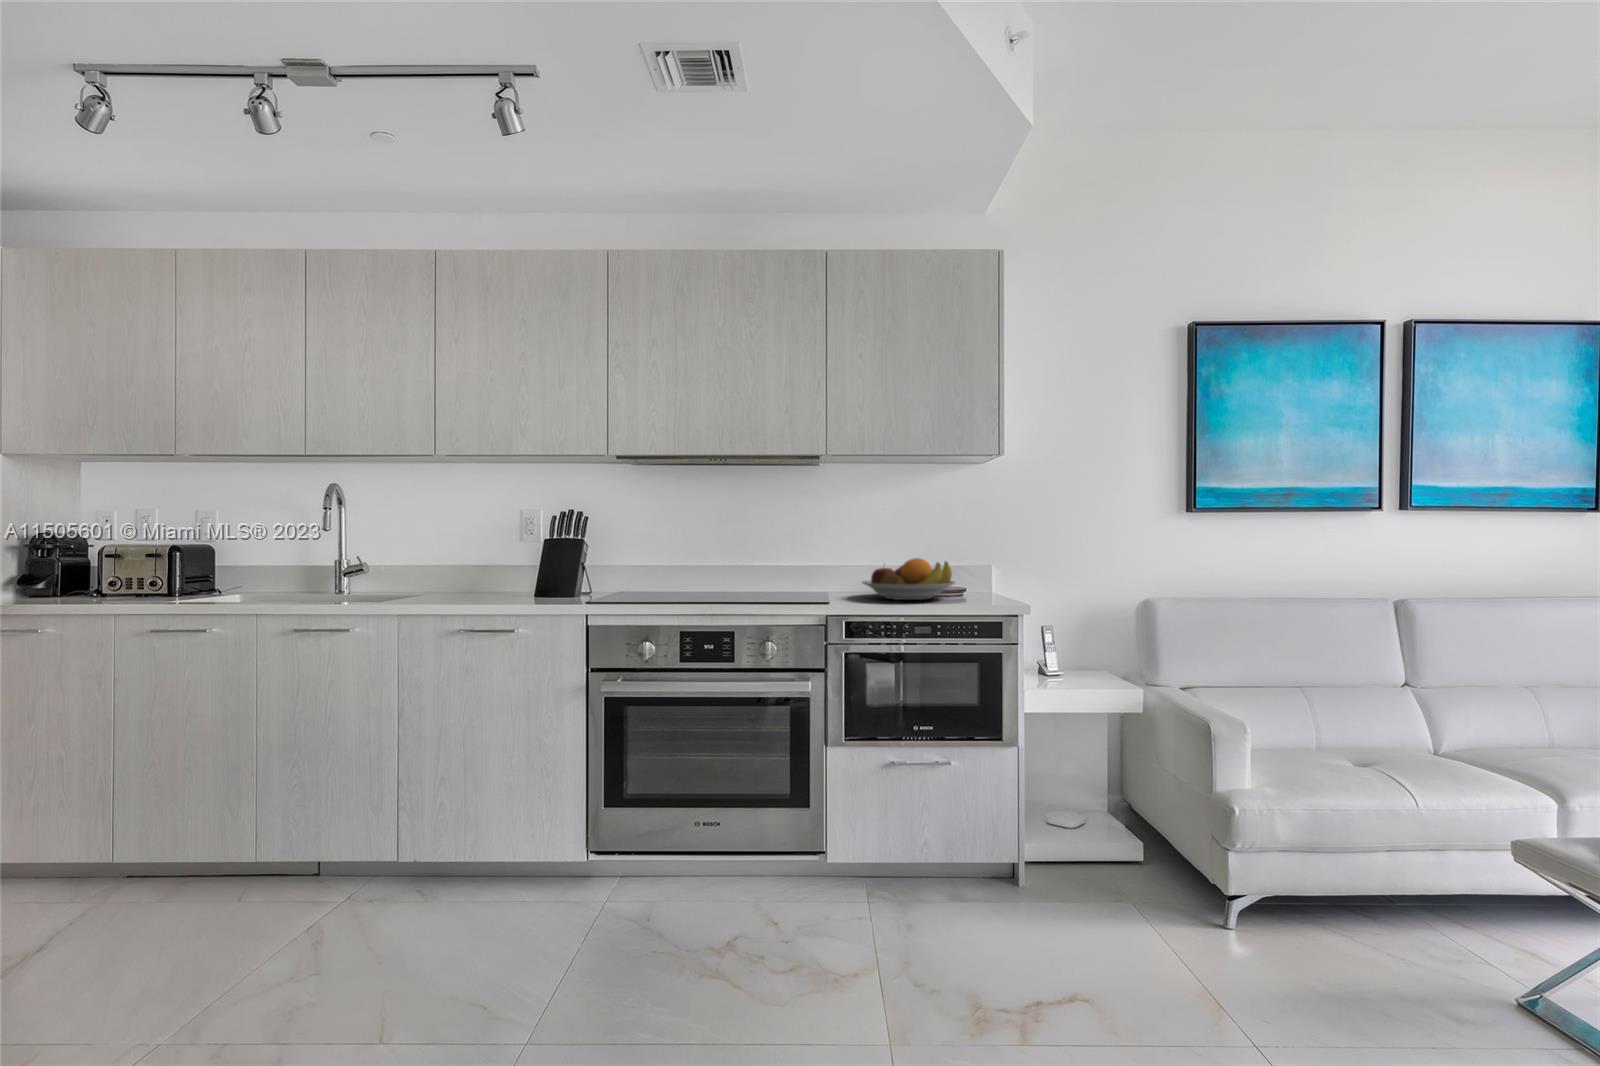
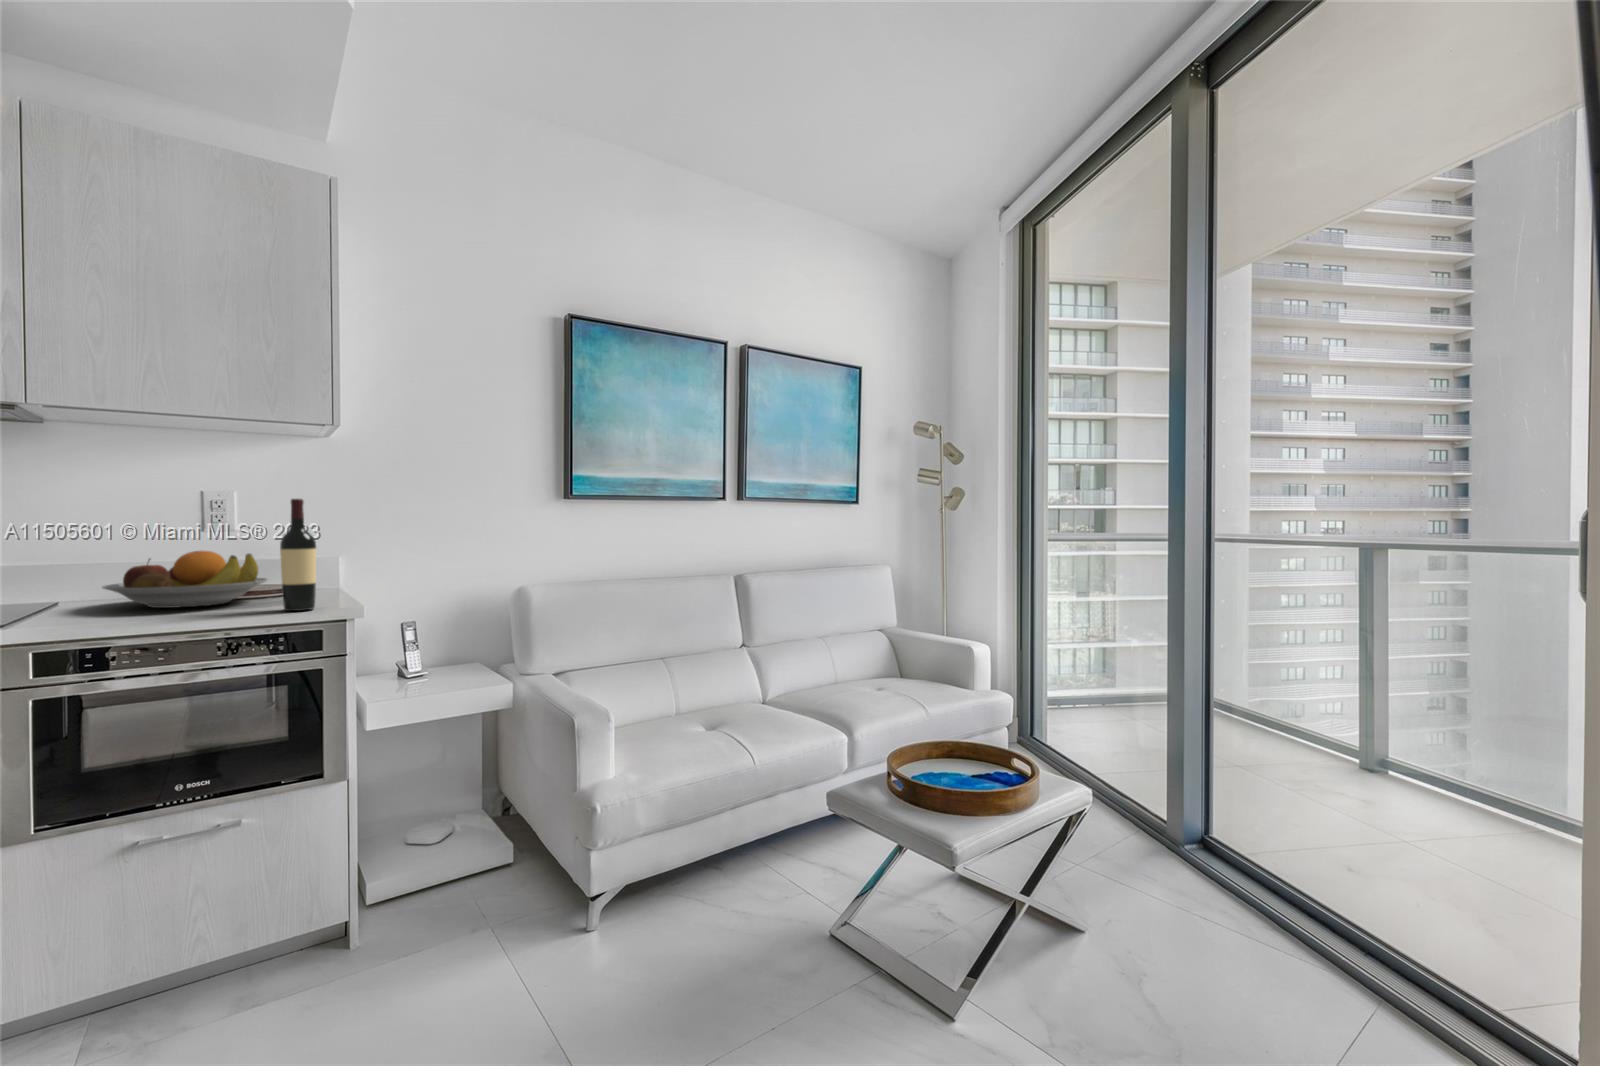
wine bottle: none [973,519,997,607] -> present [280,499,316,611]

